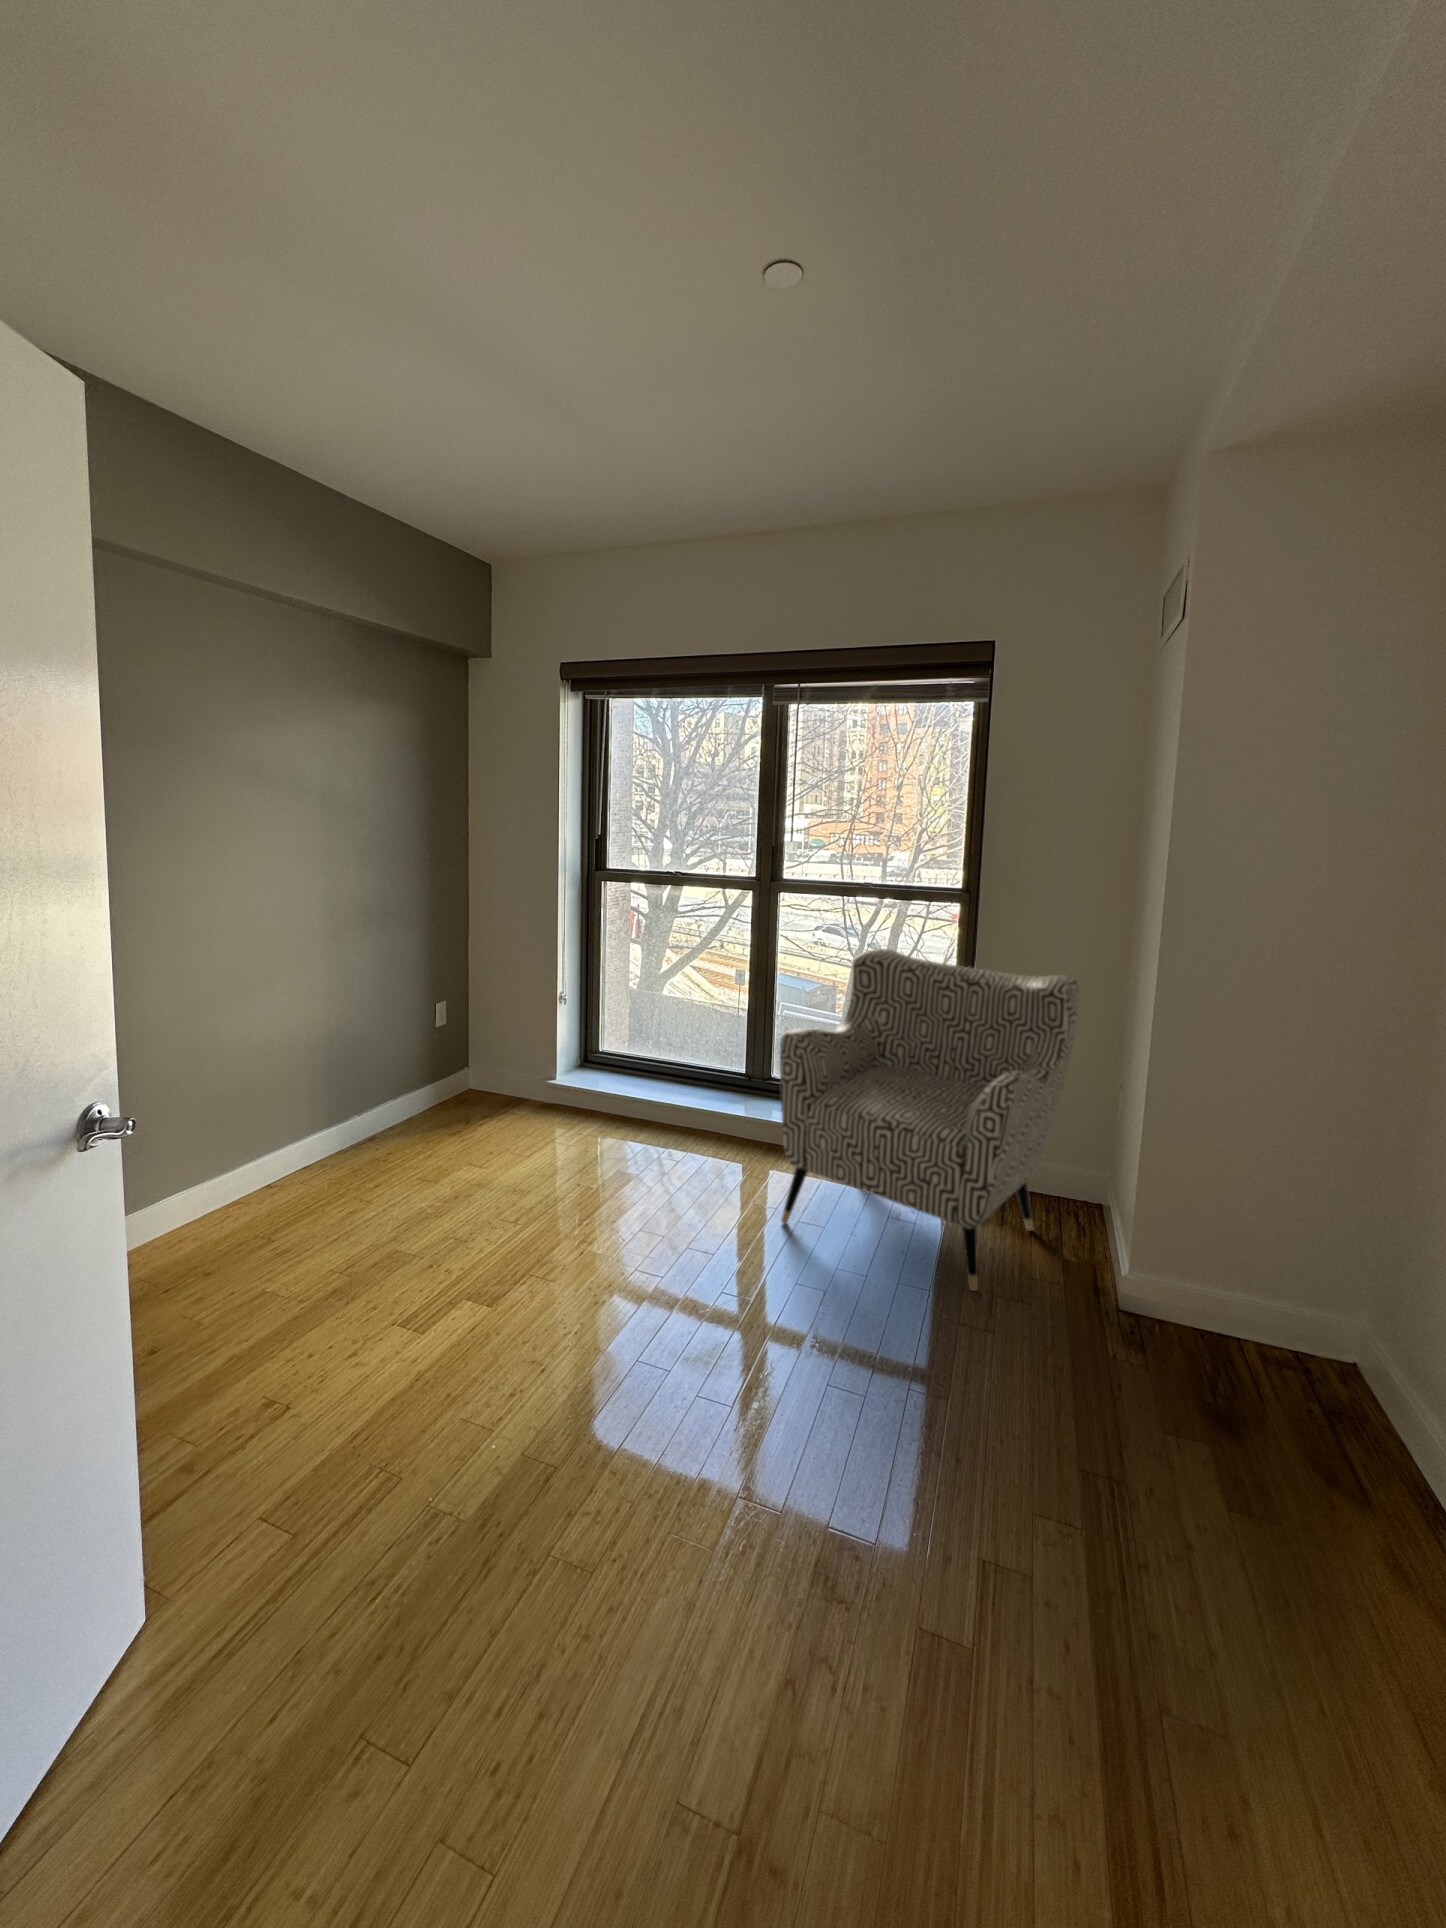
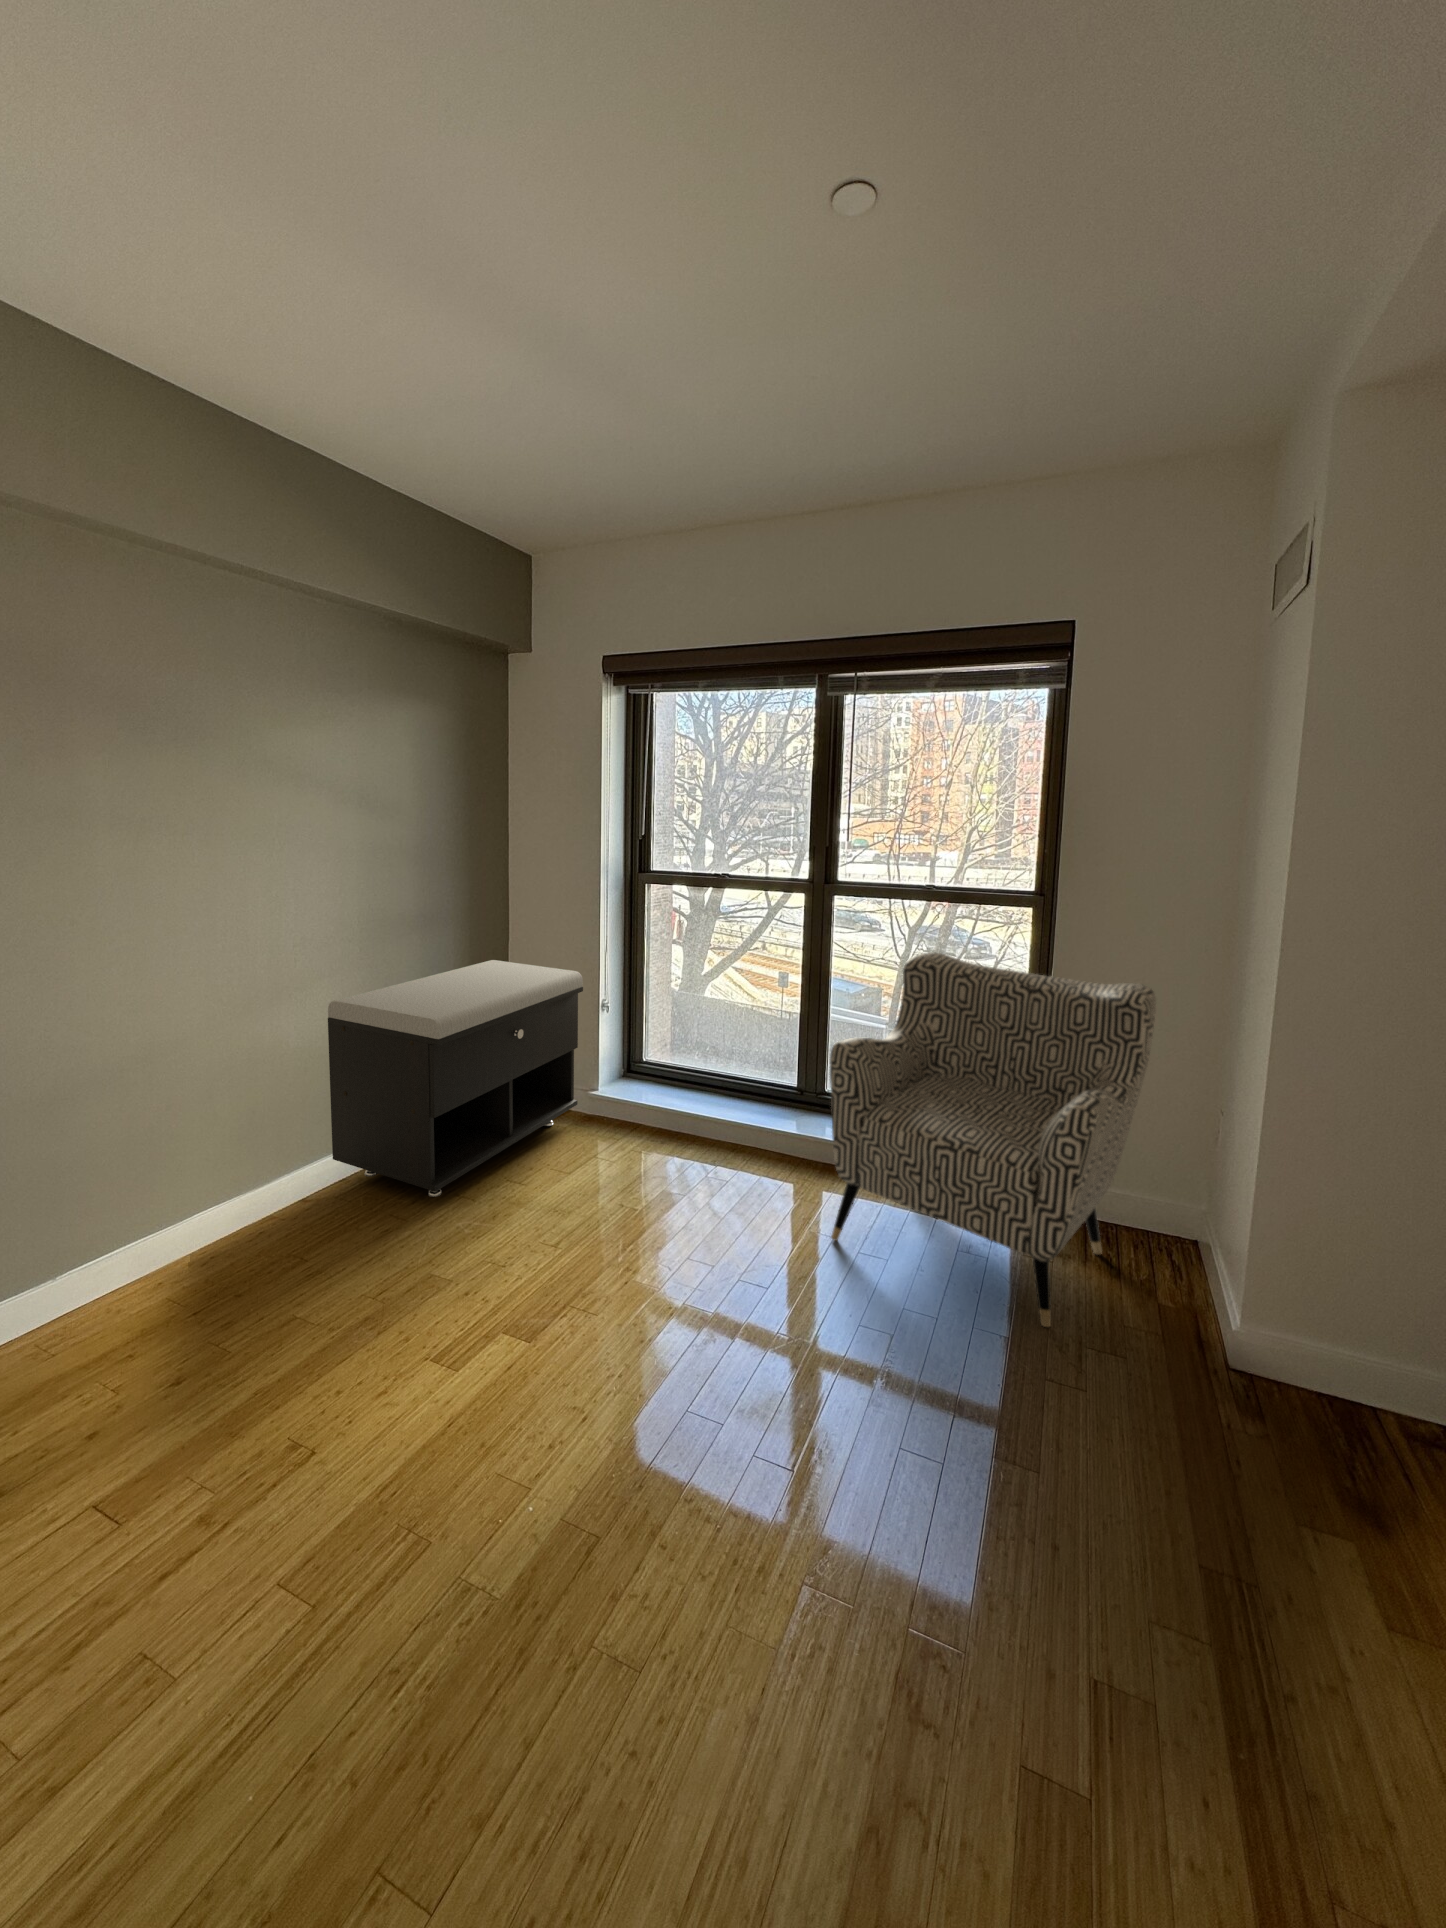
storage bench: none [284,960,541,1192] -> present [328,960,583,1197]

